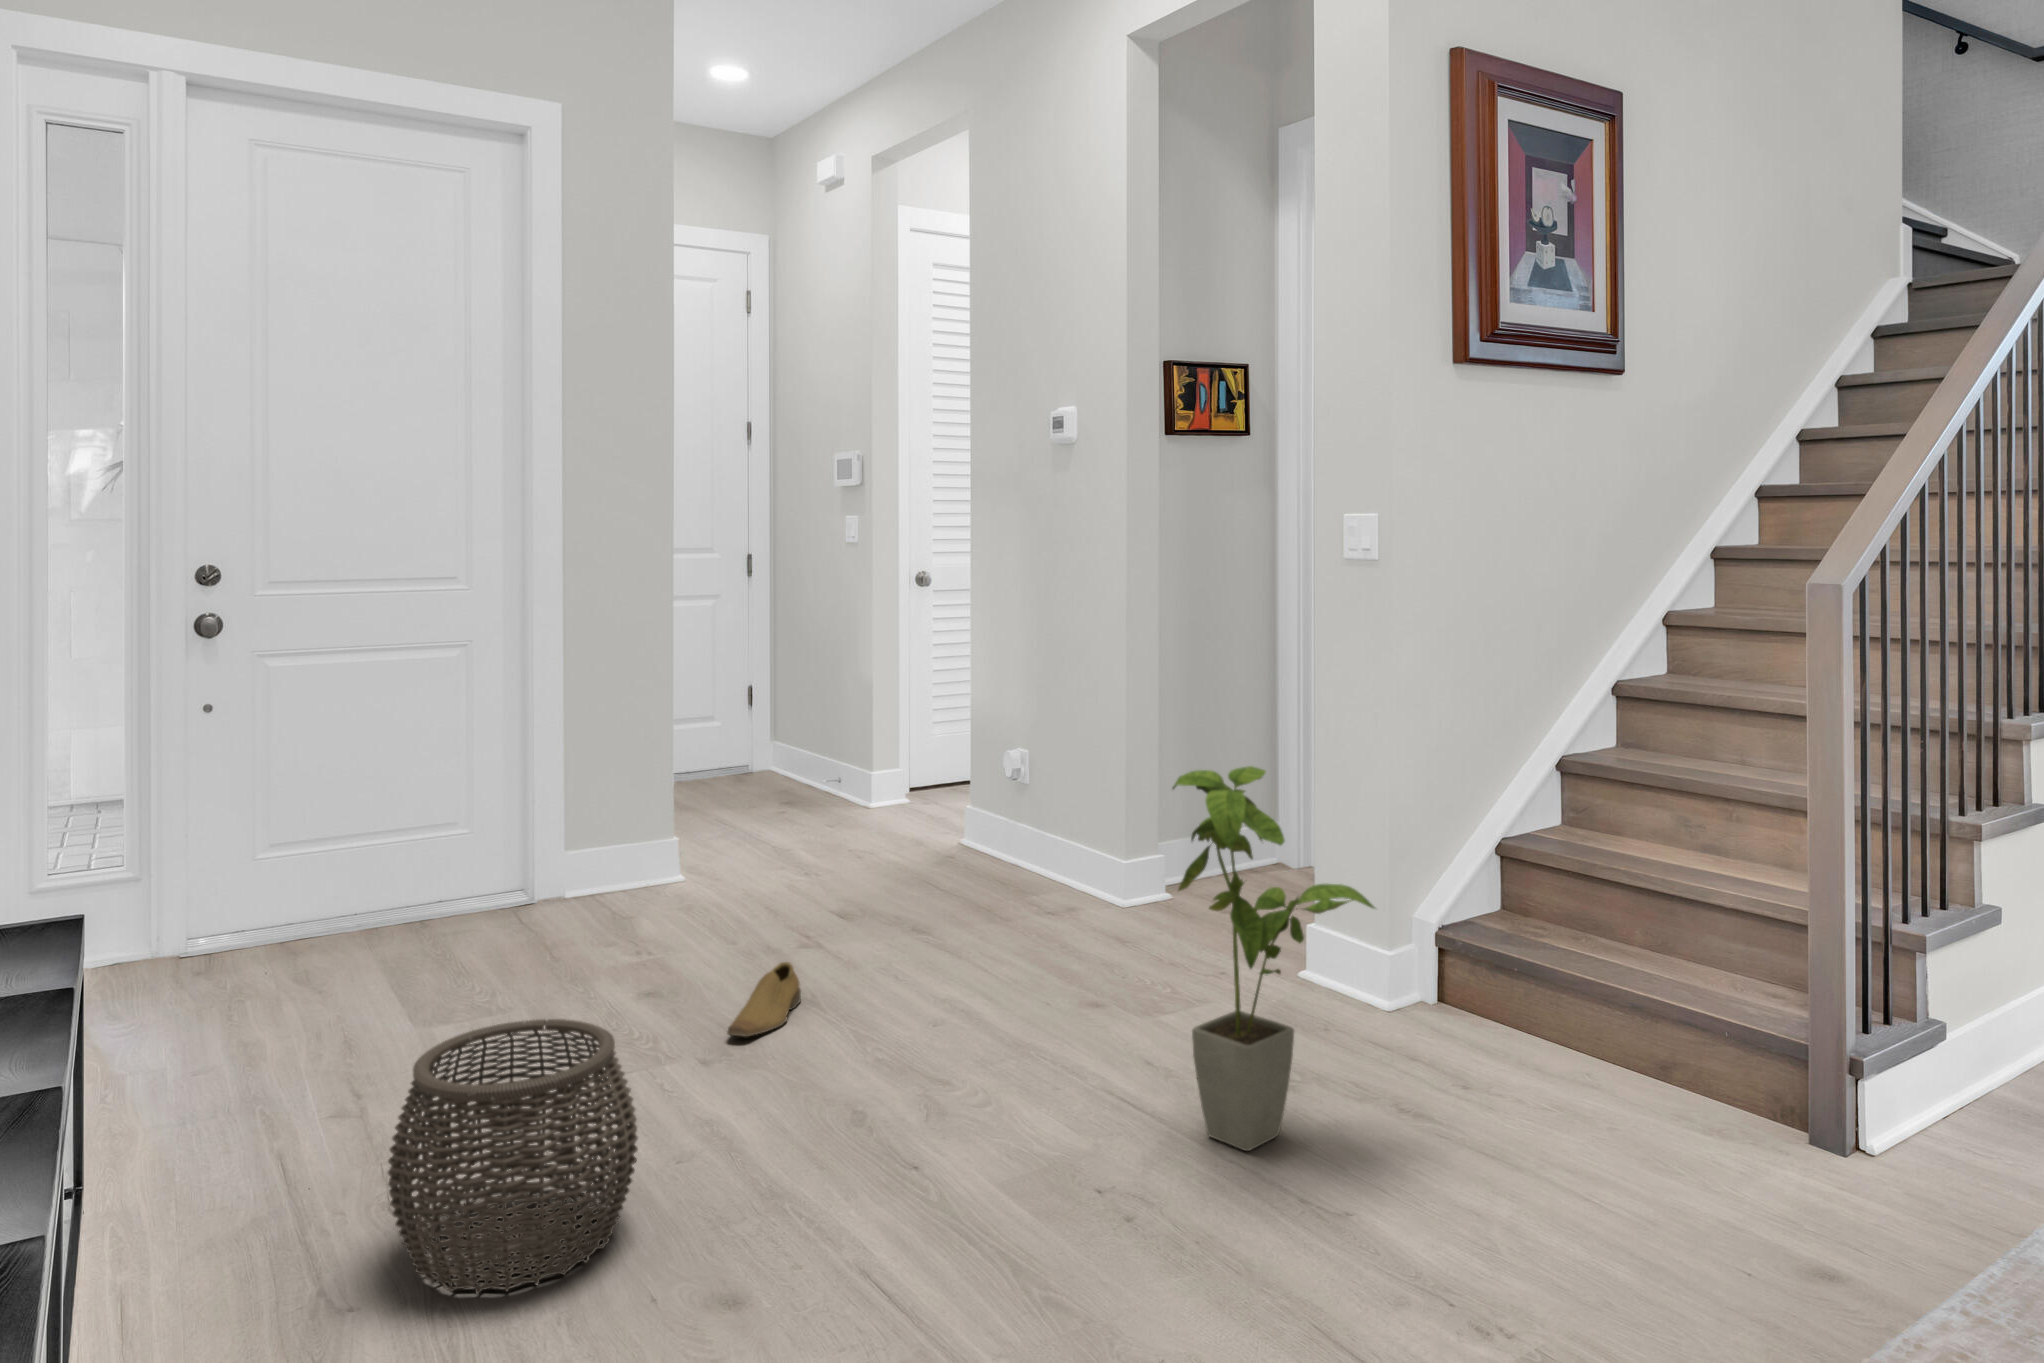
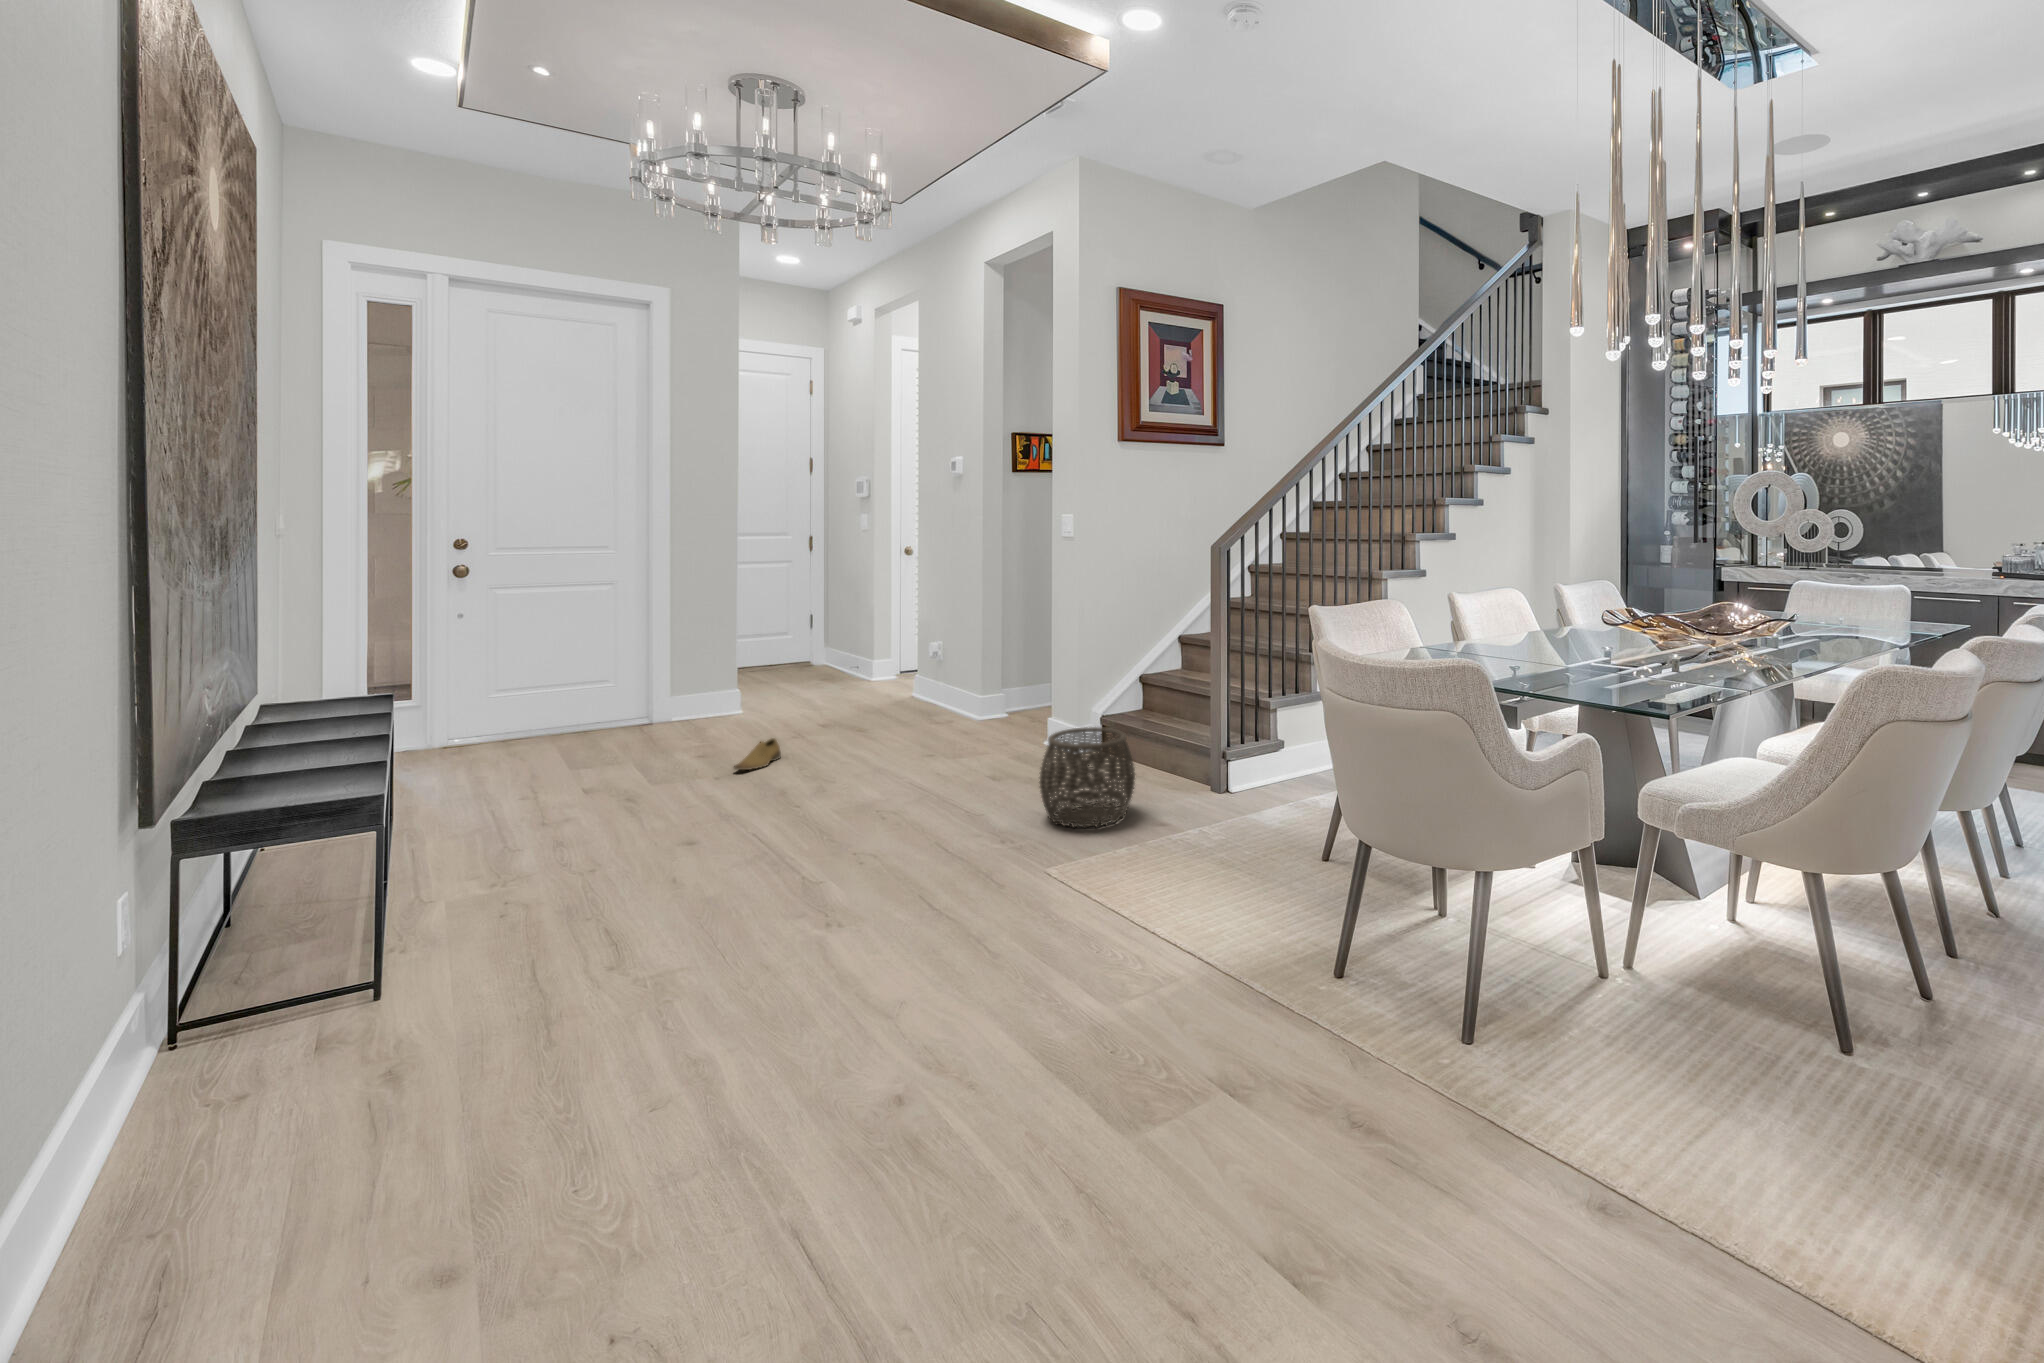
house plant: present [1173,766,1375,1151] -> none [924,629,1015,803]
woven basket: present [388,1019,638,1294] -> present [1039,727,1135,828]

